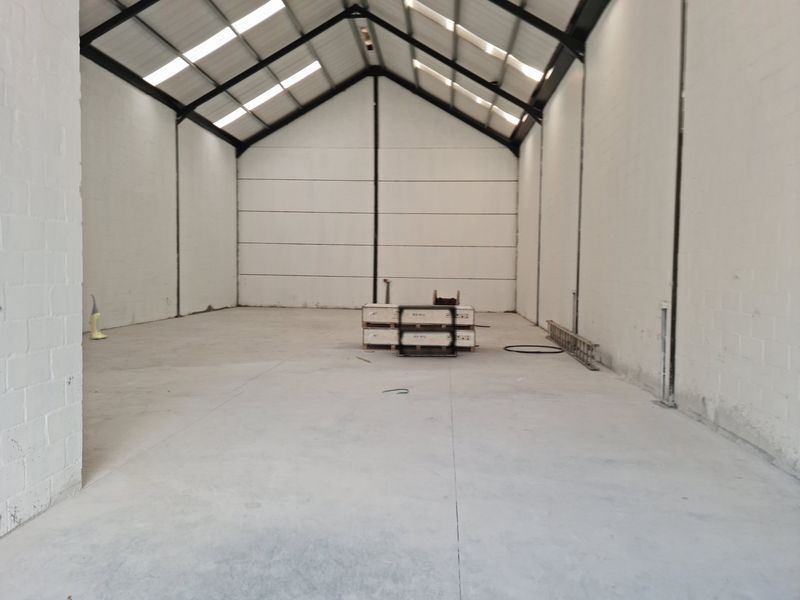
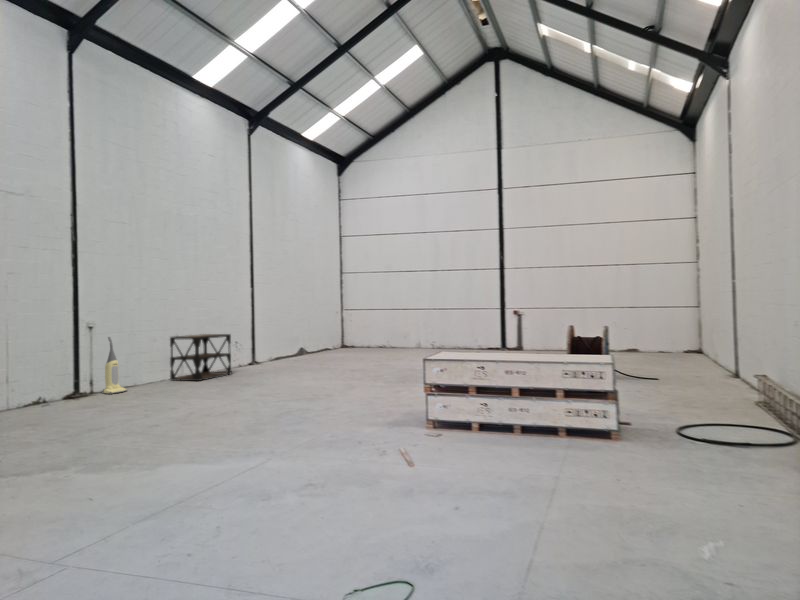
shelving unit: present [397,305,457,357] -> present [170,334,231,381]

